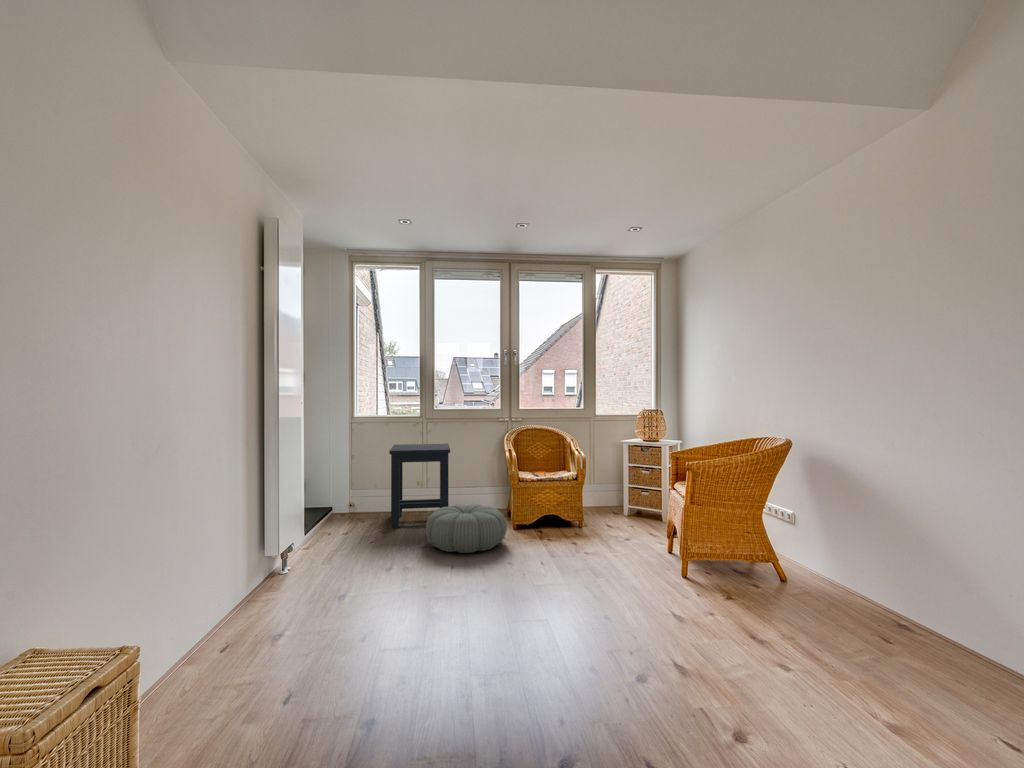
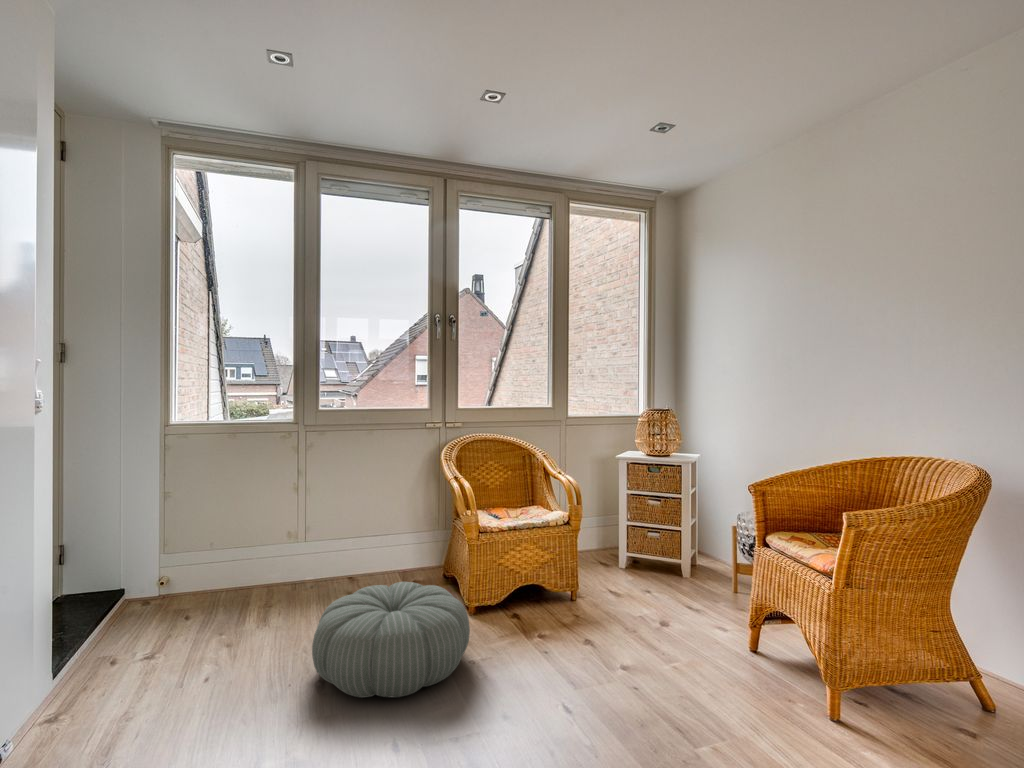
side table: present [389,444,450,528] -> none [236,467,354,631]

